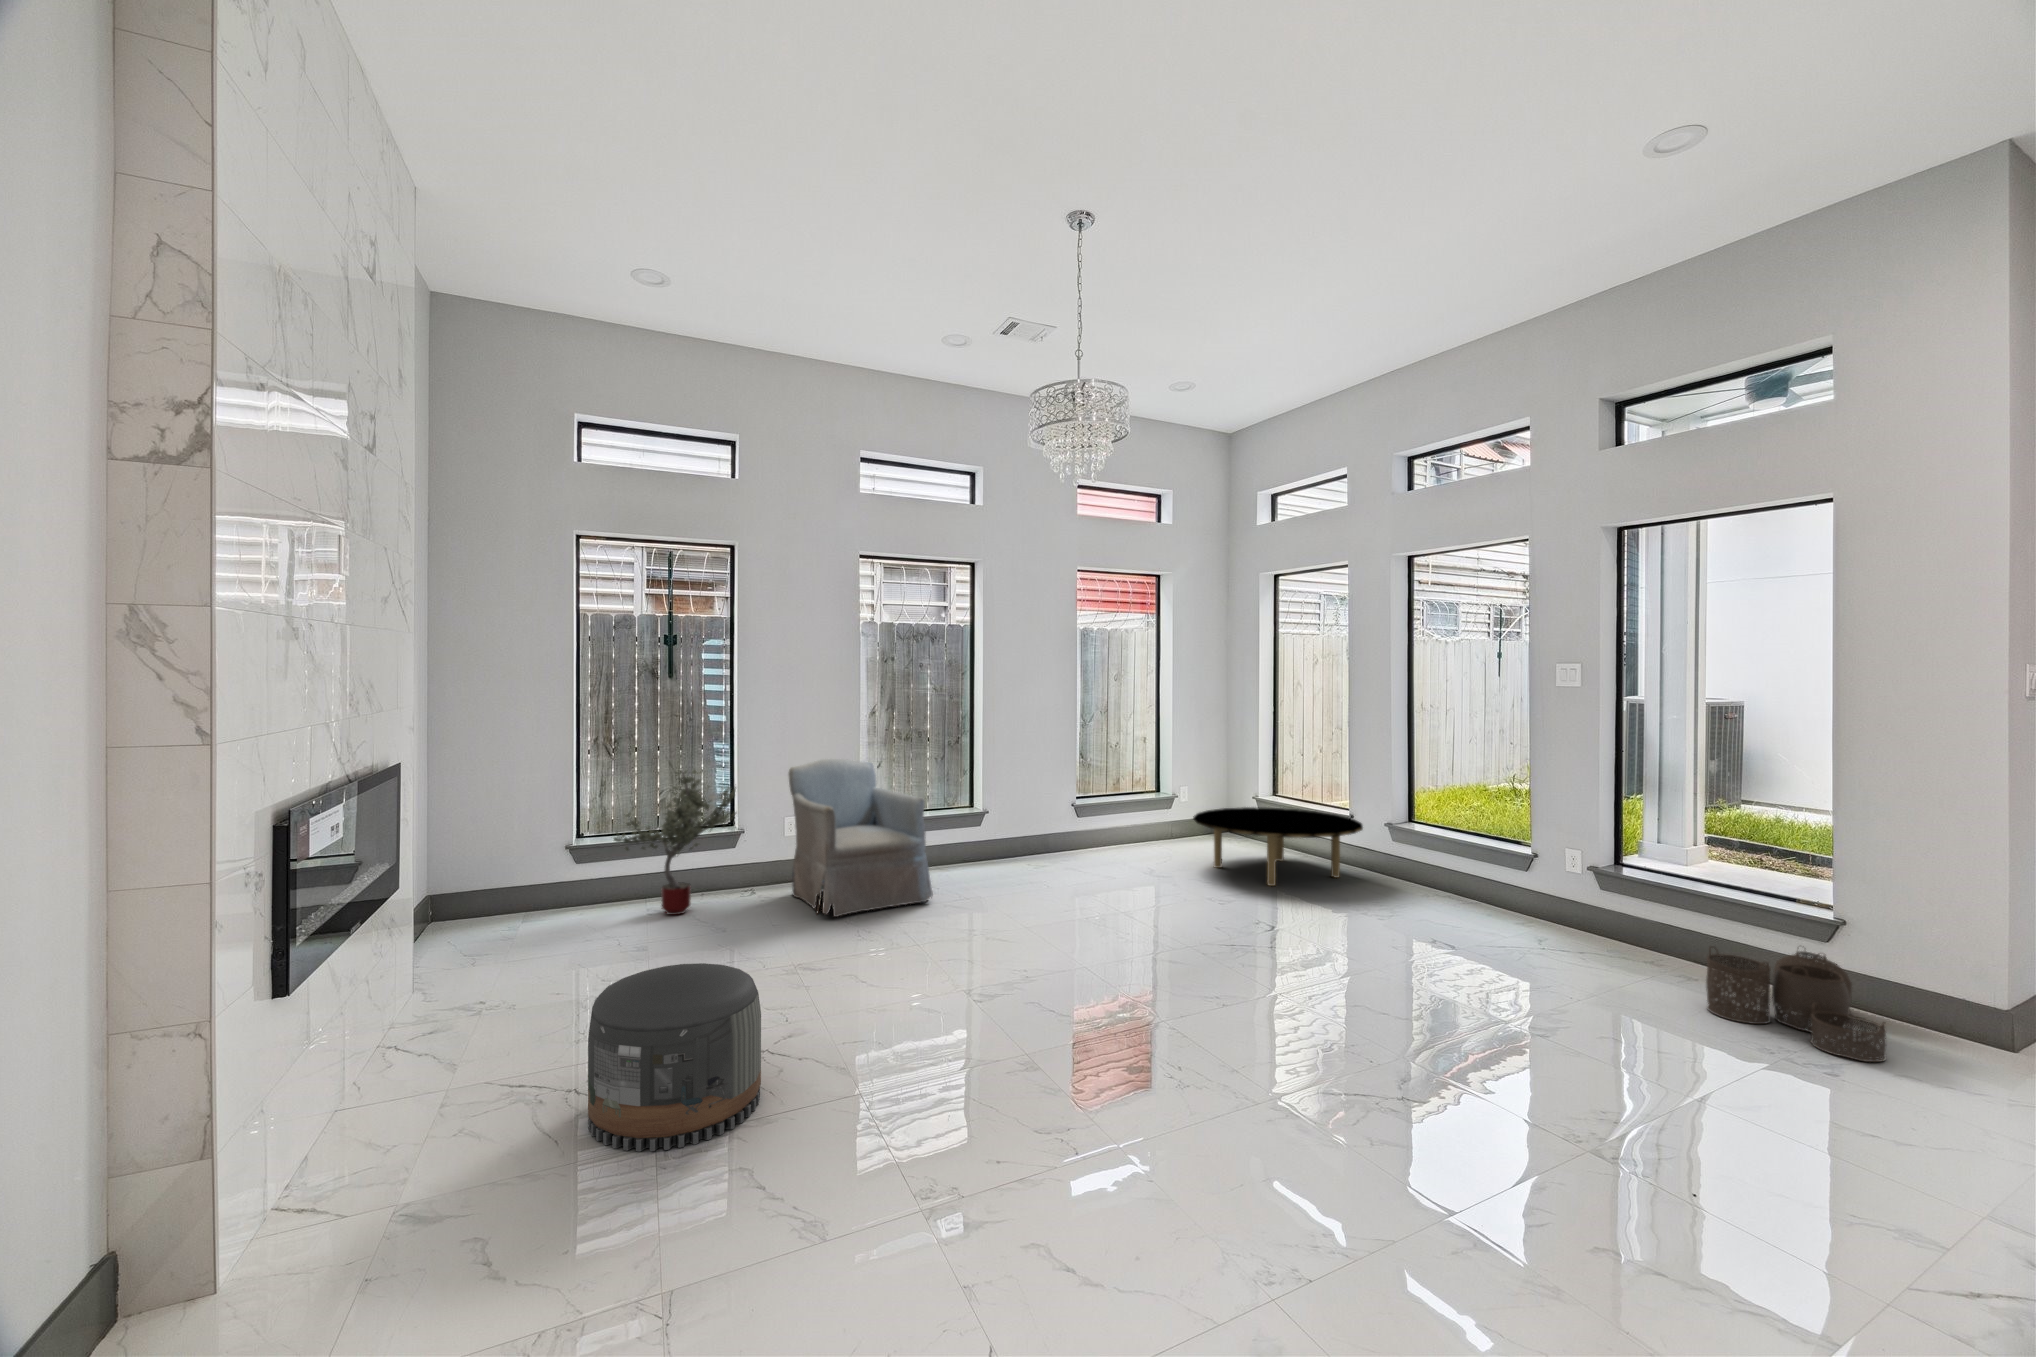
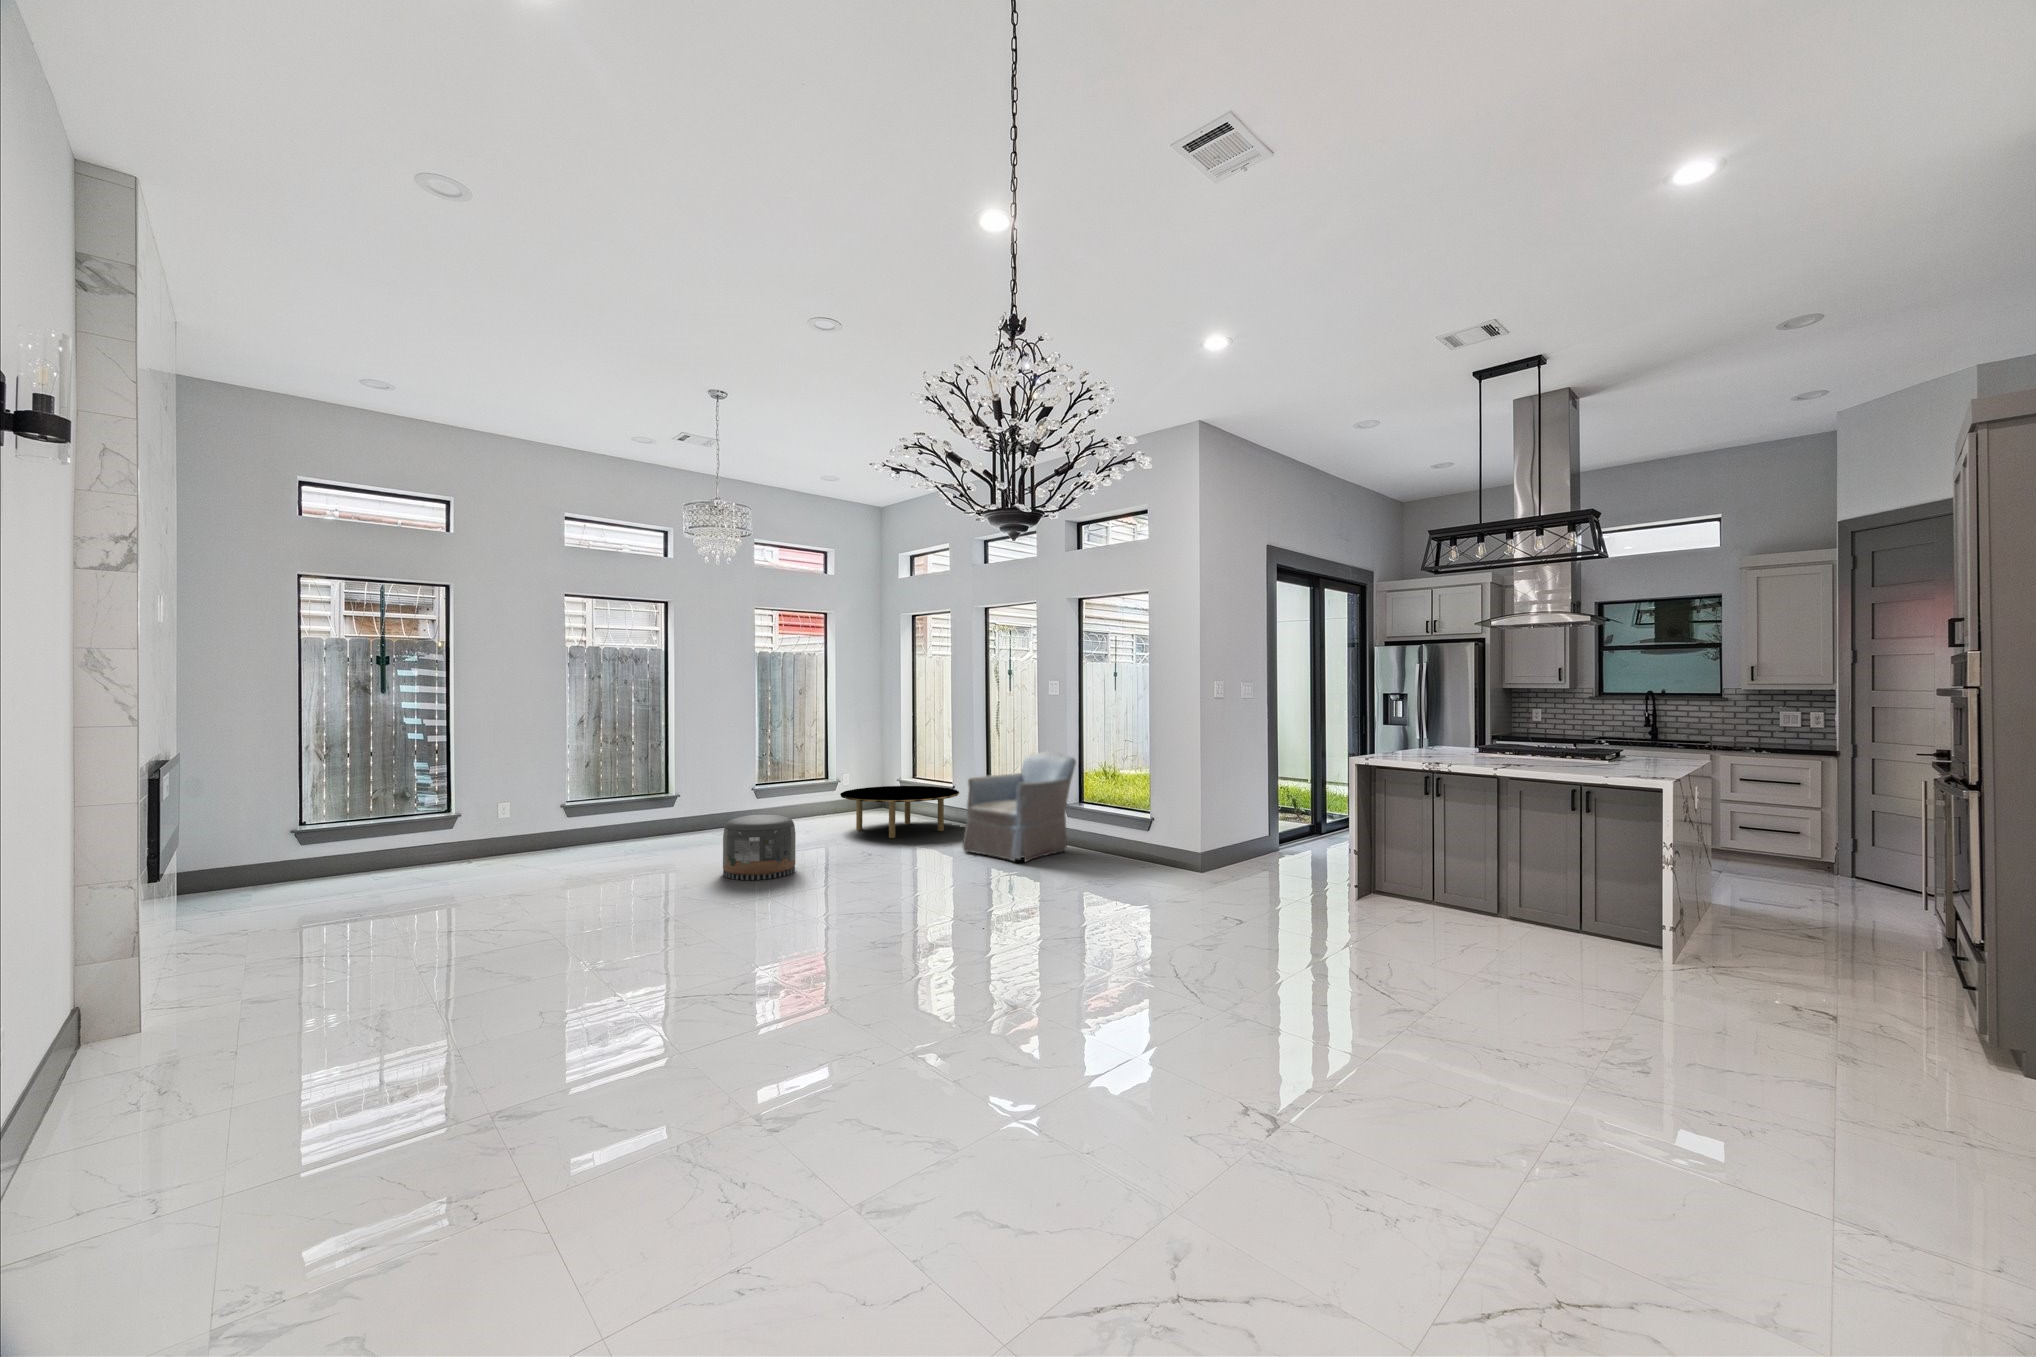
armchair: present [789,759,933,917] -> present [963,751,1076,862]
potted tree: present [614,770,736,915] -> none [335,765,454,884]
woven basket: present [1706,946,1886,1062] -> none [1103,839,1175,890]
pouf: present [588,963,761,1151] -> present [723,814,796,880]

